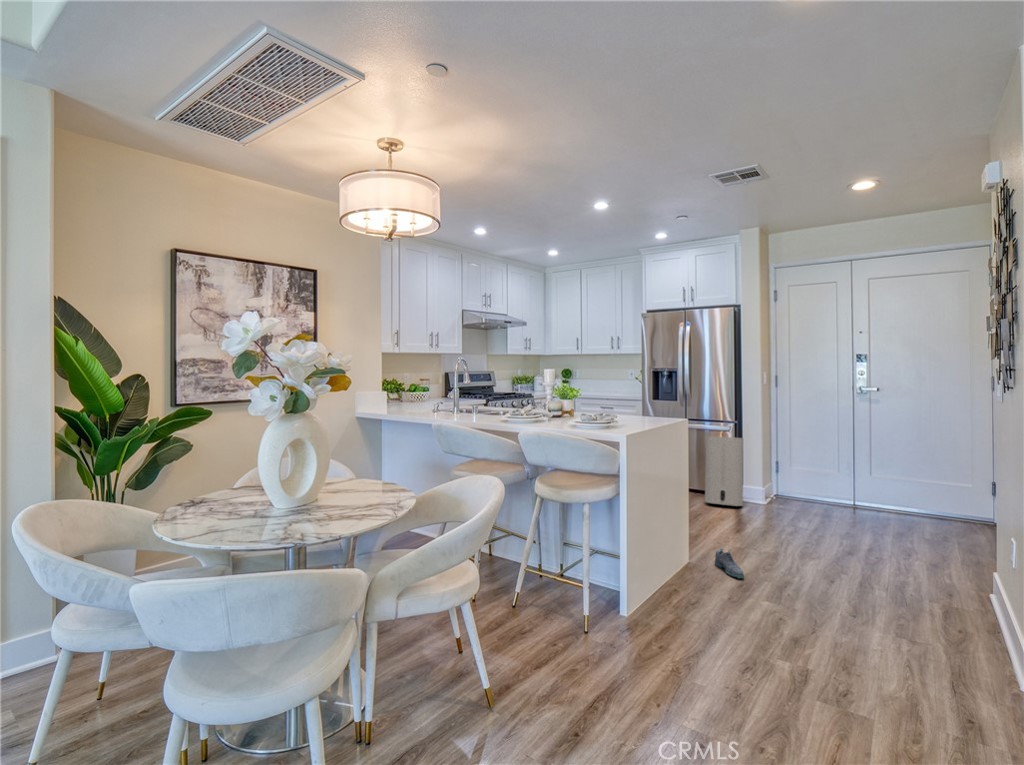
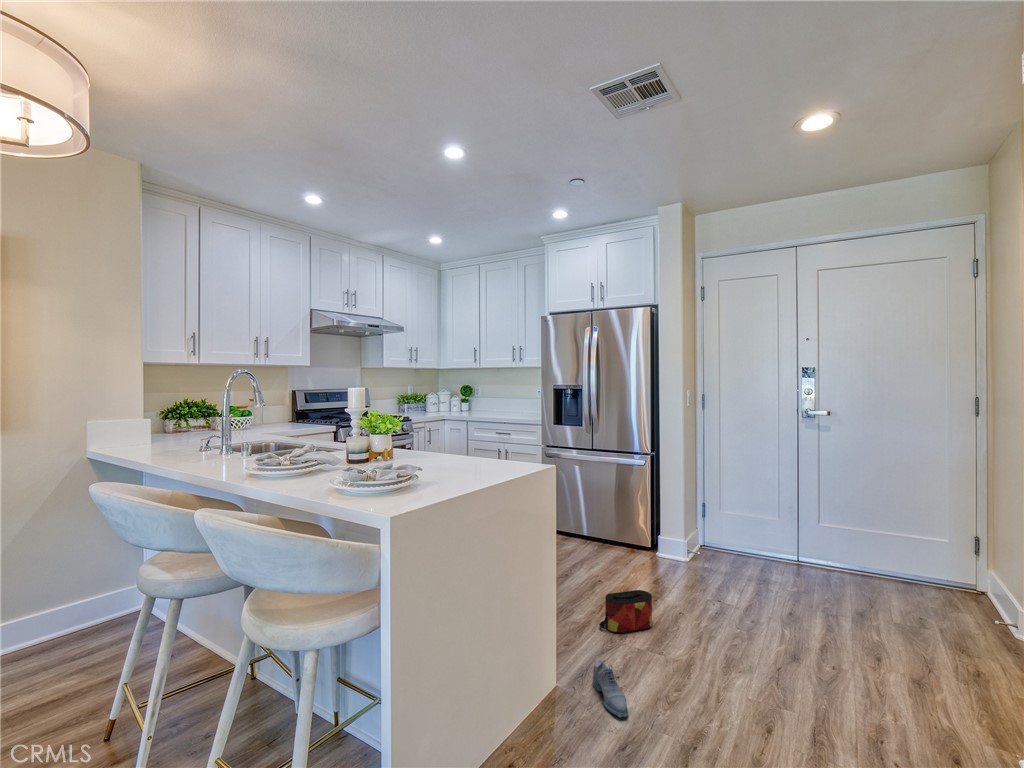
air purifier: present [705,436,743,506] -> none [613,473,661,566]
bag: none [709,514,747,542] -> present [599,590,652,634]

